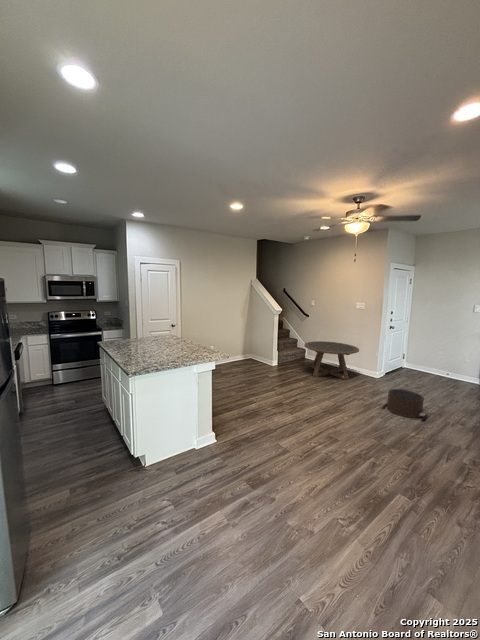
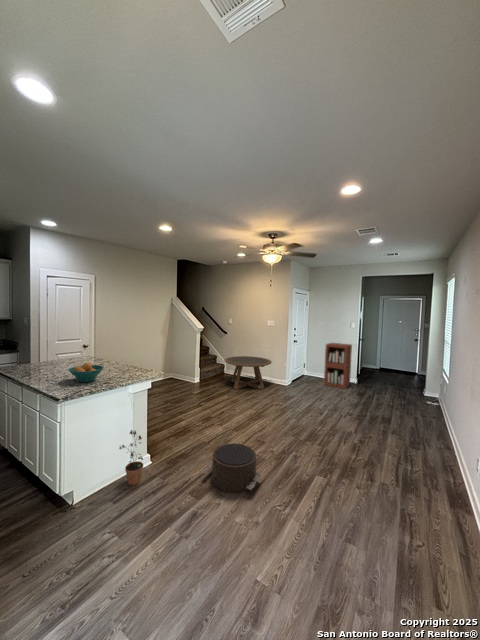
bookshelf: none [428,331,475,390] -> present [324,343,352,389]
fruit bowl: none [142,341,172,359] -> present [68,363,104,382]
pouf: present [381,389,427,418] -> present [203,444,261,493]
potted plant: none [184,408,206,460] -> present [119,430,143,485]

